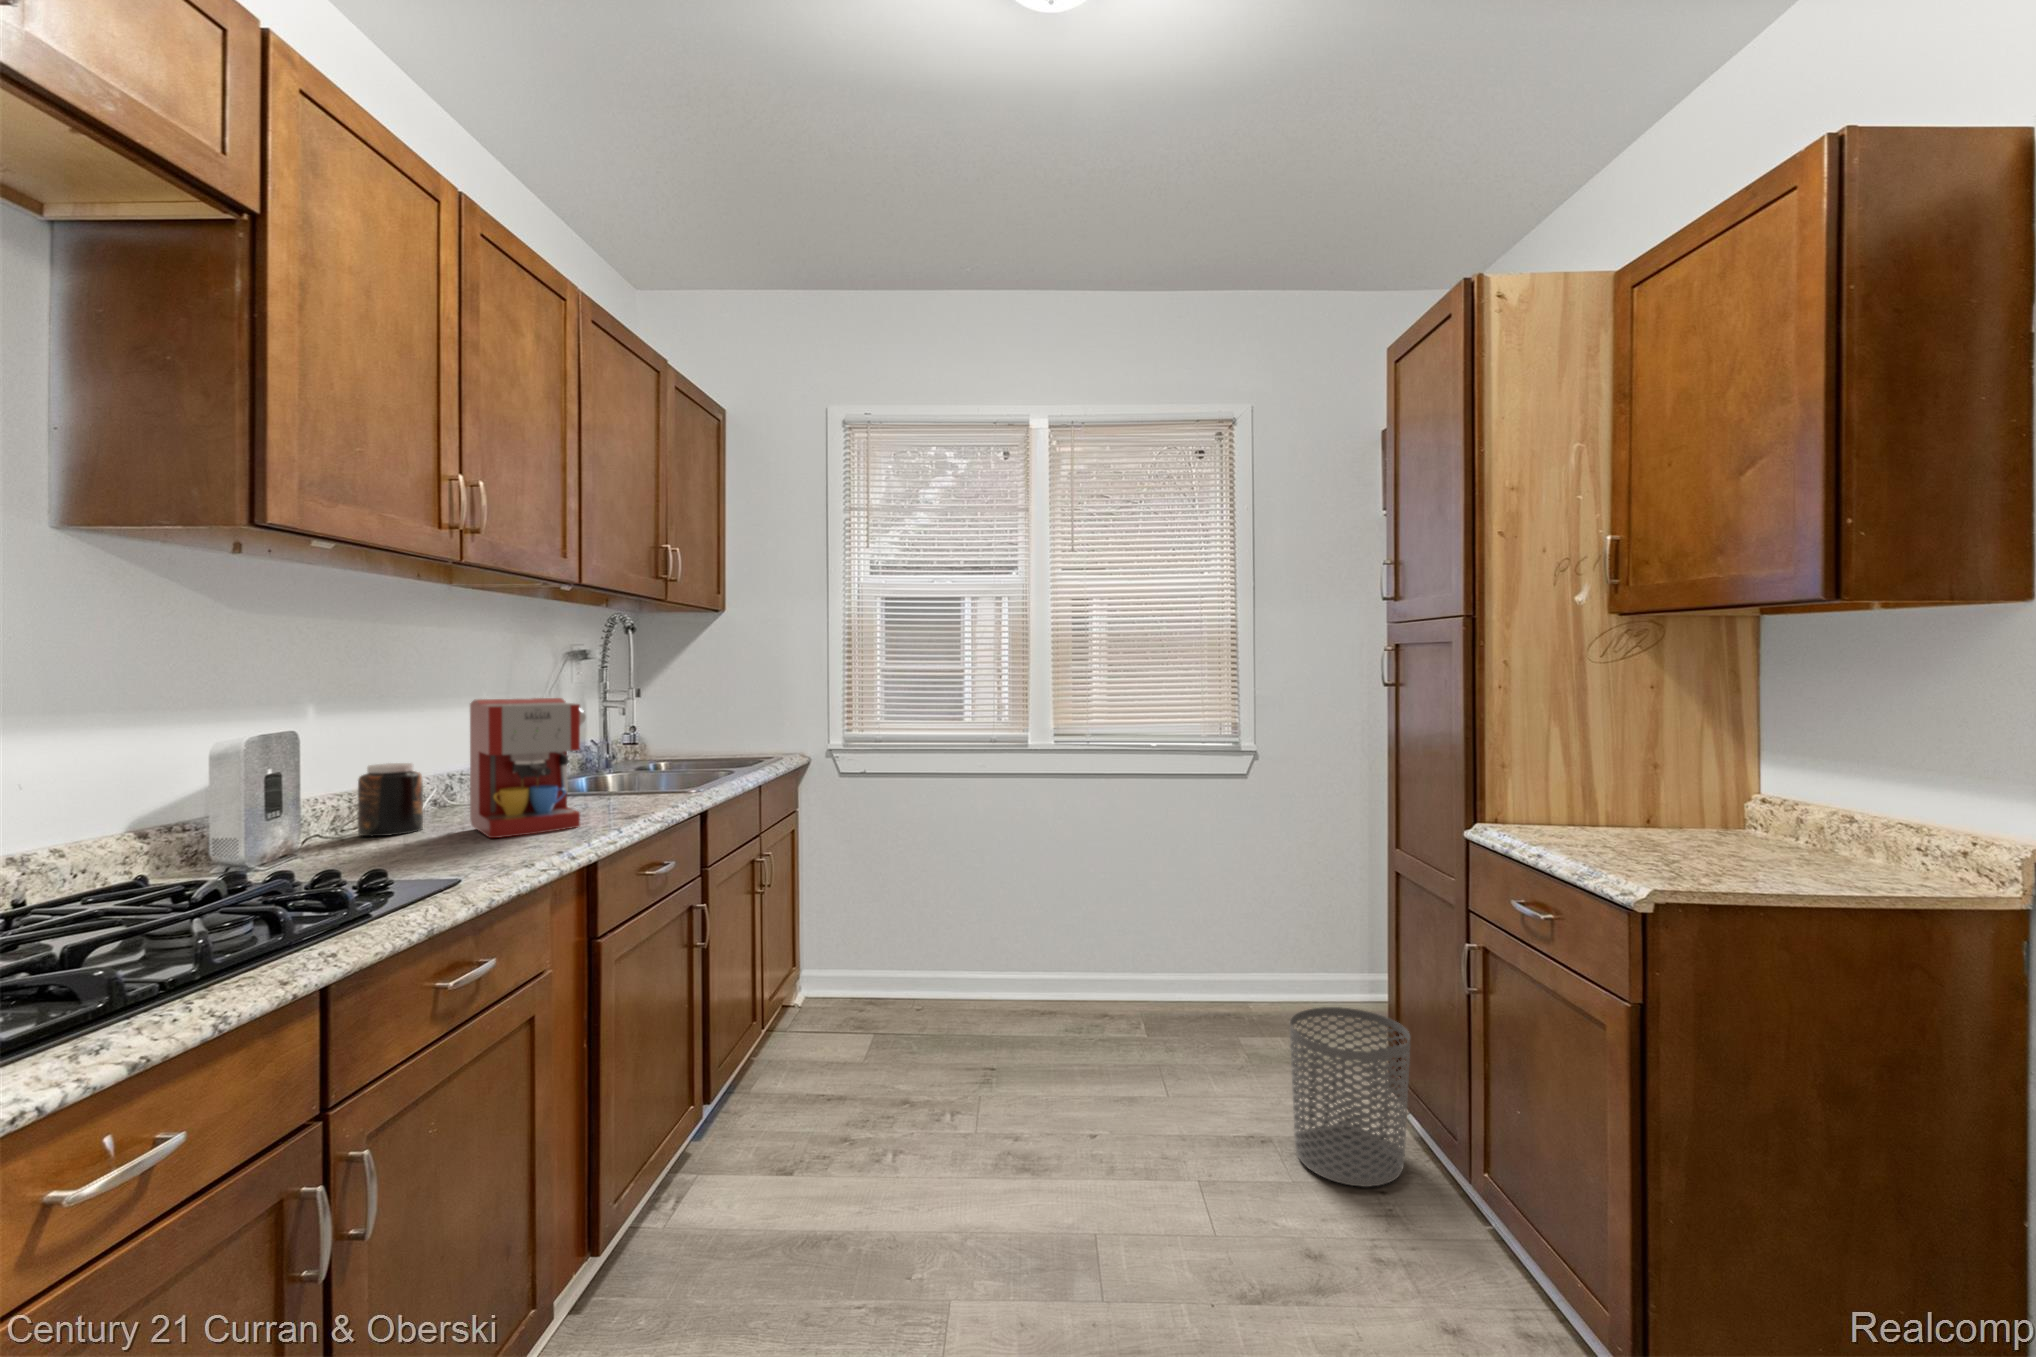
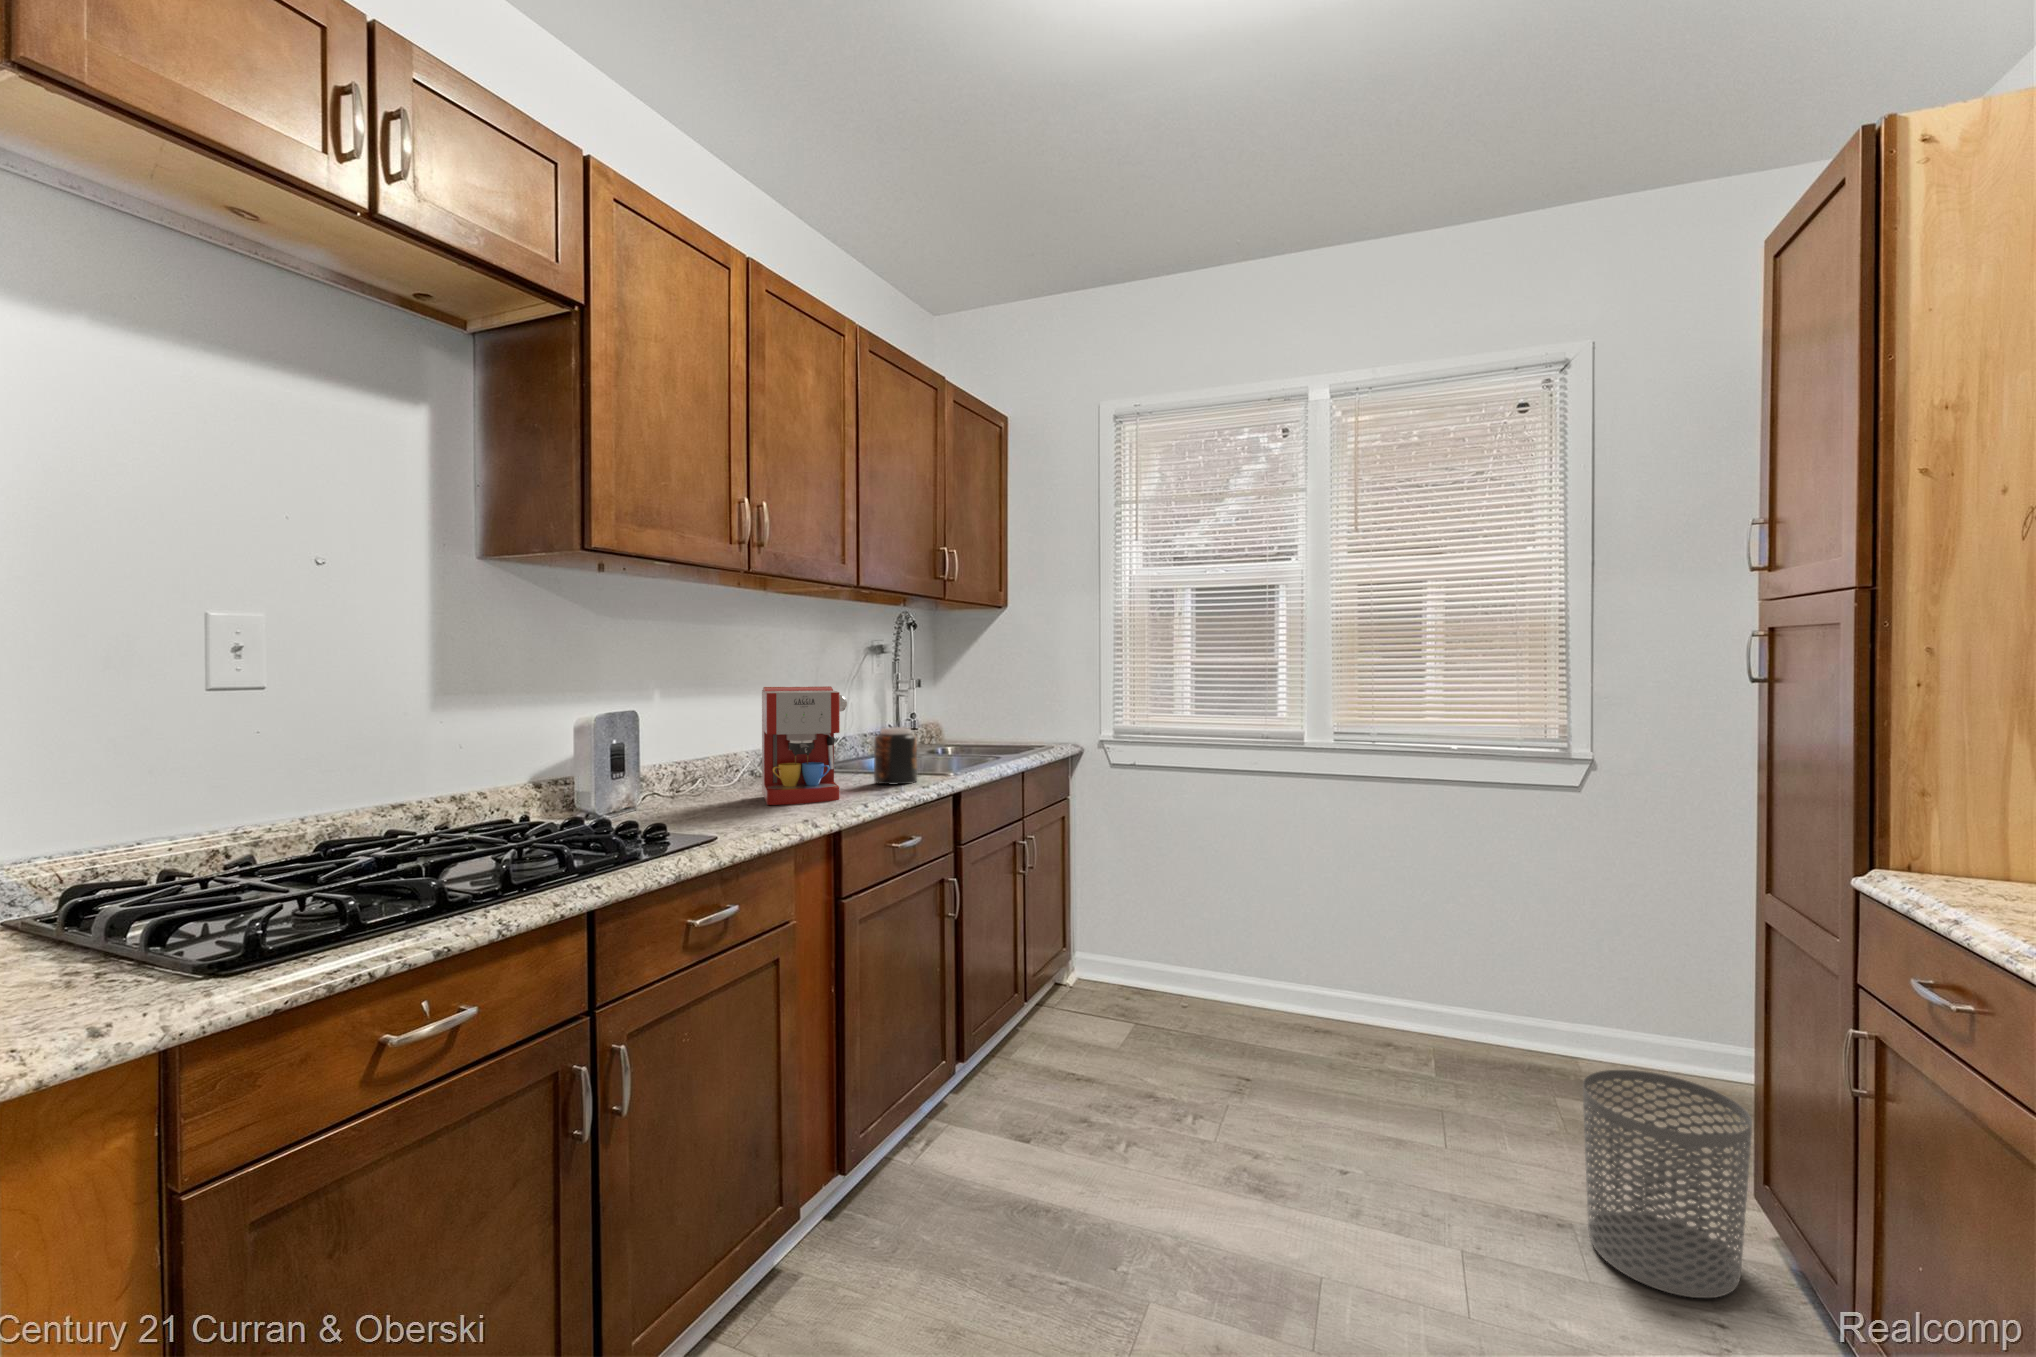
jar: present [358,763,423,836] -> present [874,727,917,784]

